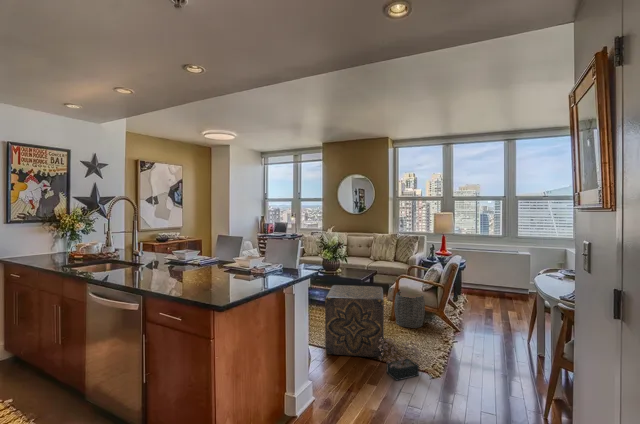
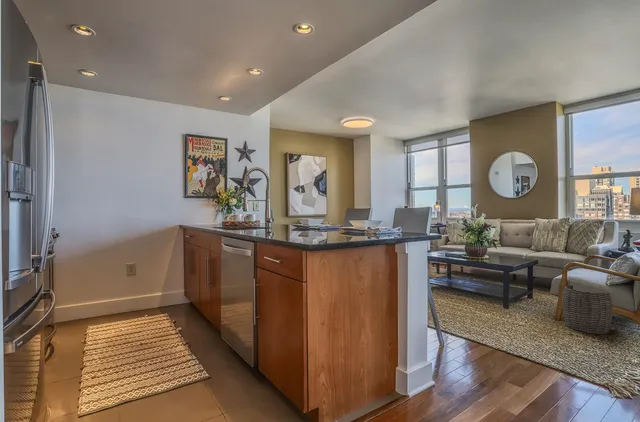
ottoman: present [325,285,384,358] -> none [459,267,542,361]
decorative plant: present [379,339,421,380] -> none [531,331,602,393]

